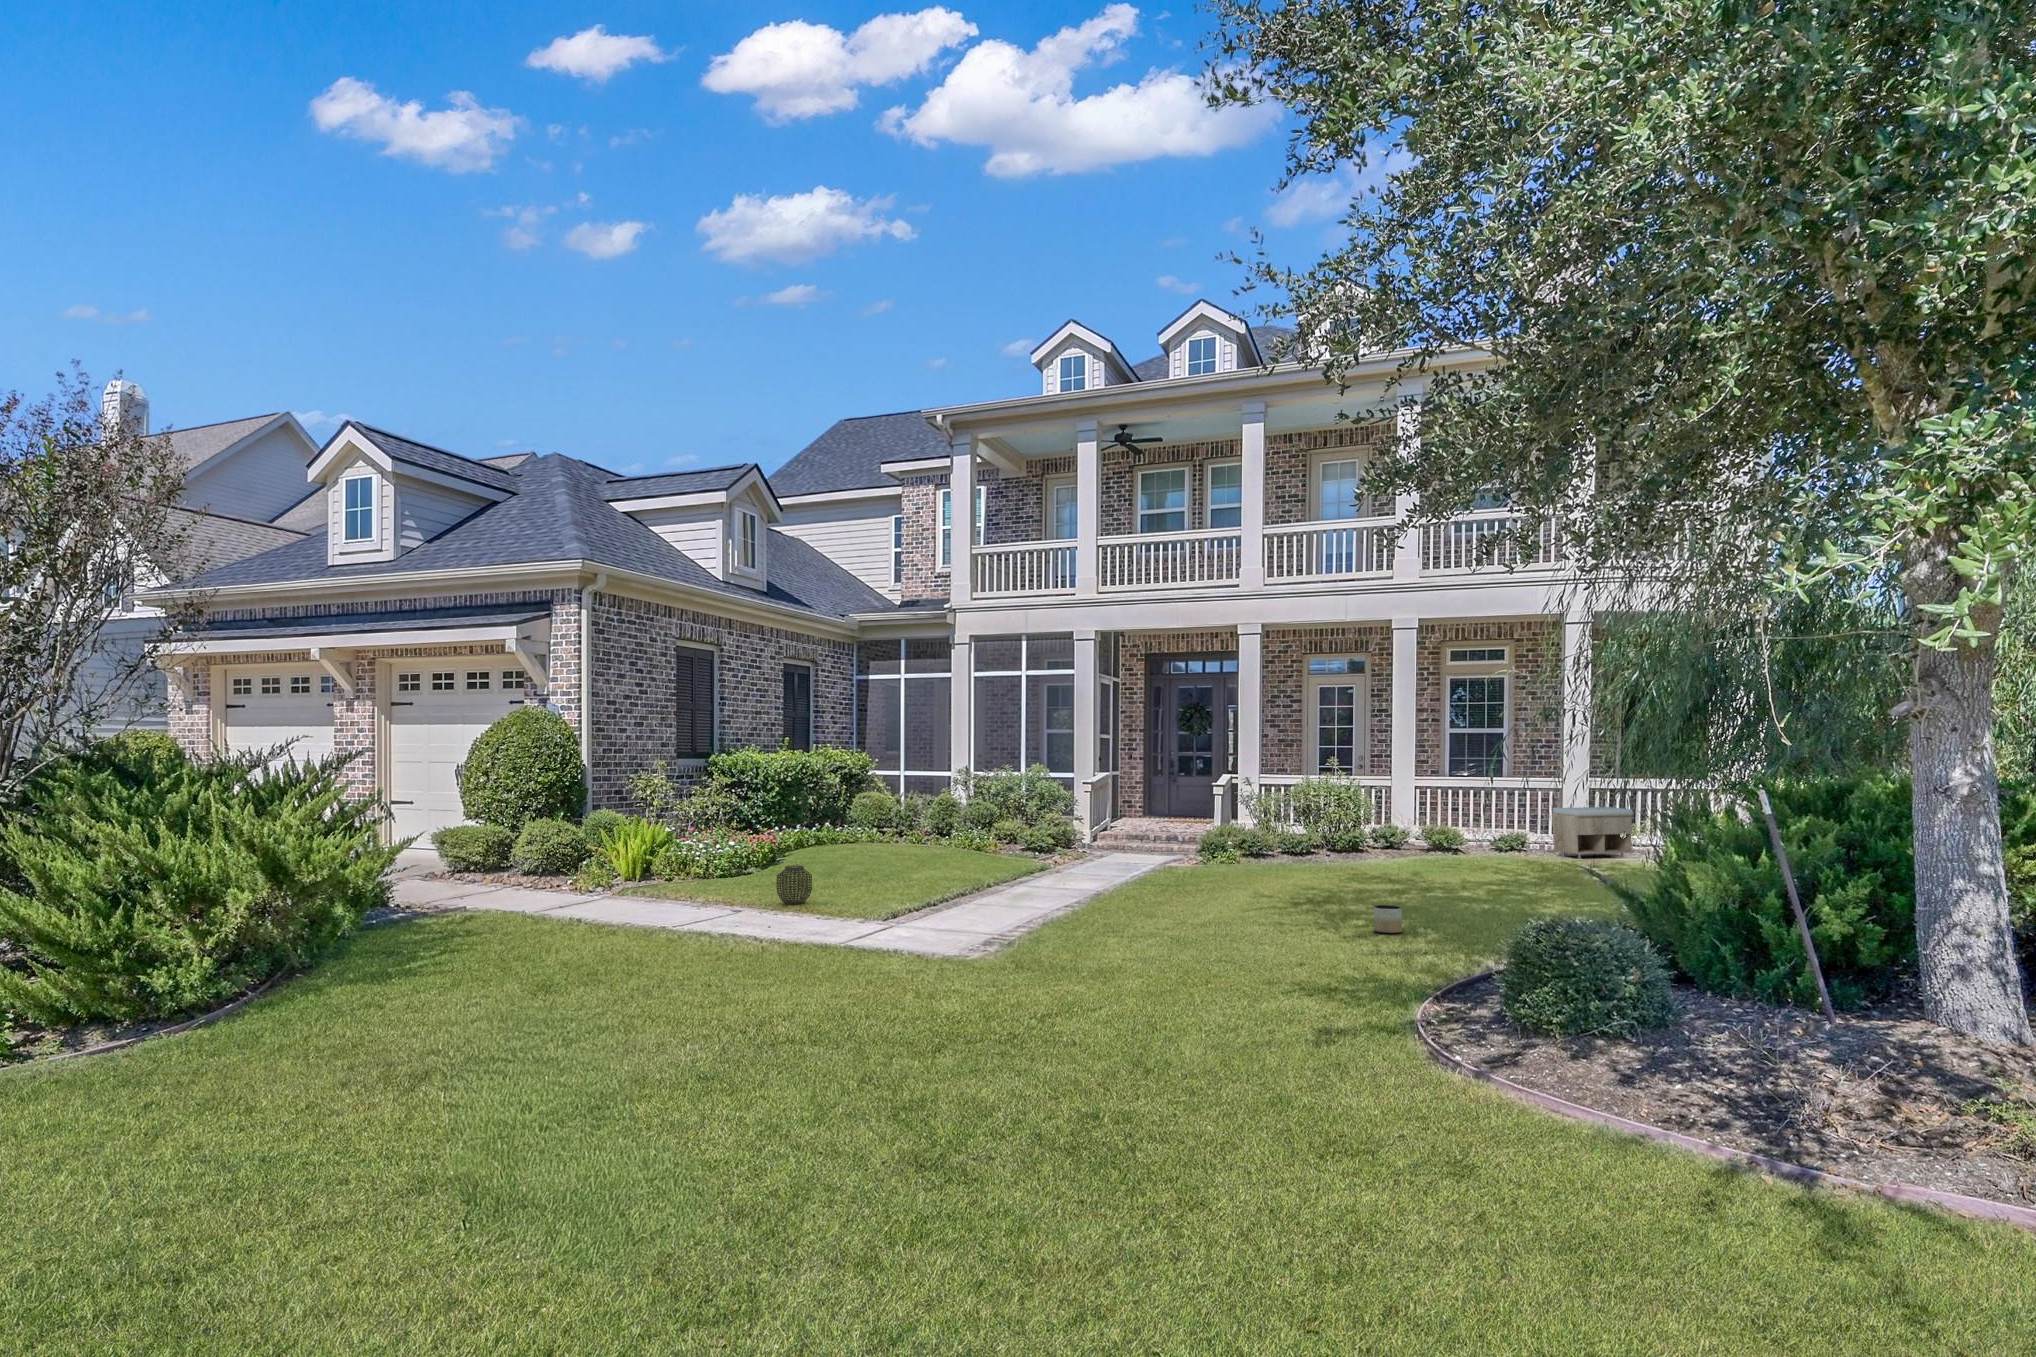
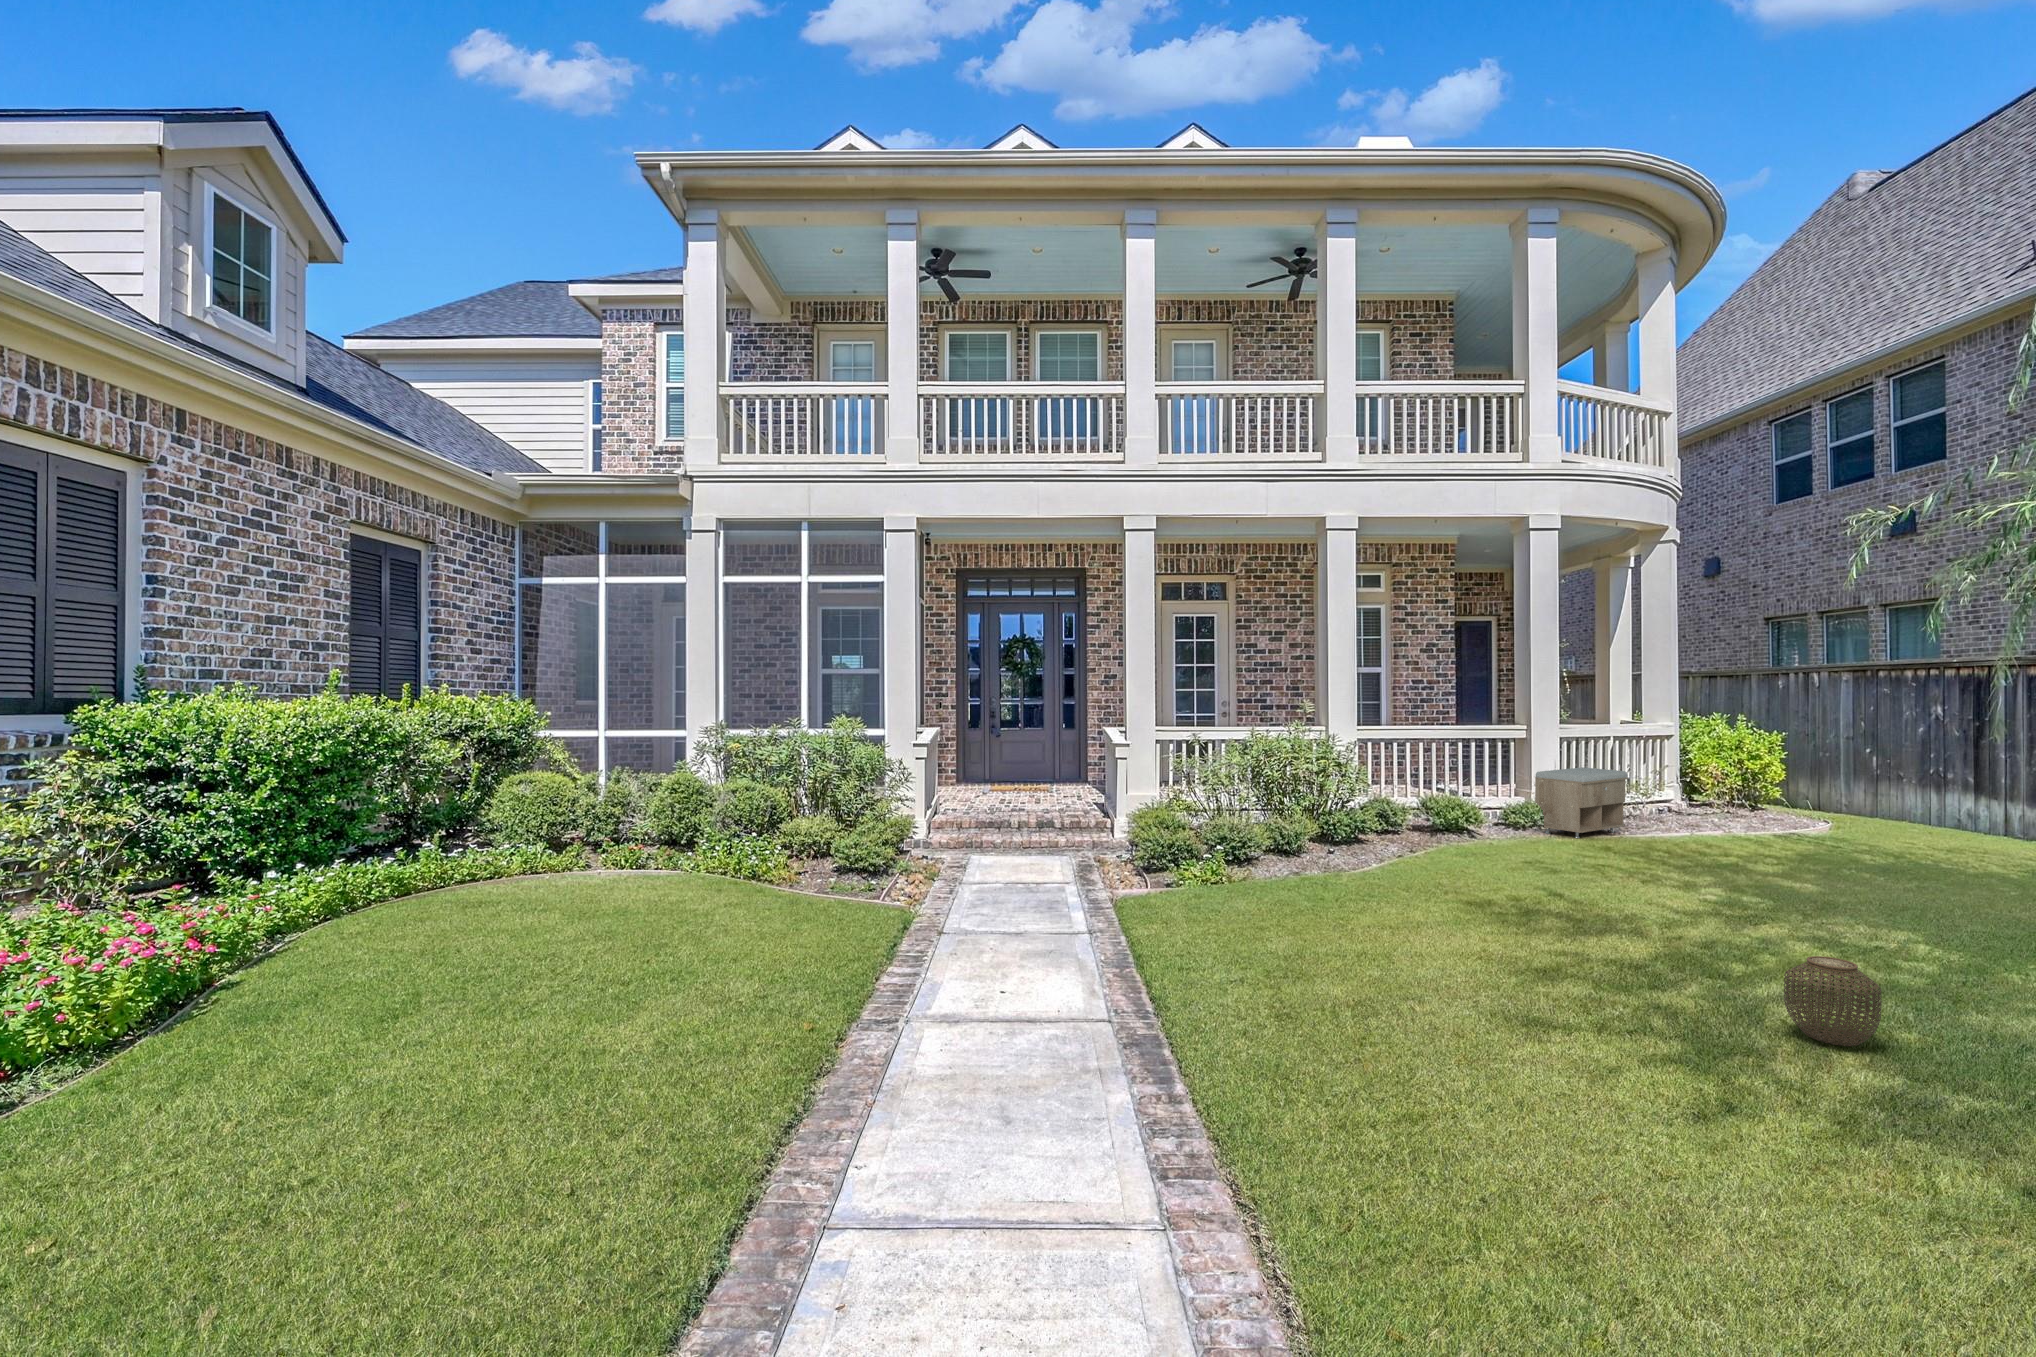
woven basket: present [776,866,812,905] -> present [1784,956,1881,1046]
planter: present [1374,905,1402,934] -> none [1914,1084,2002,1168]

